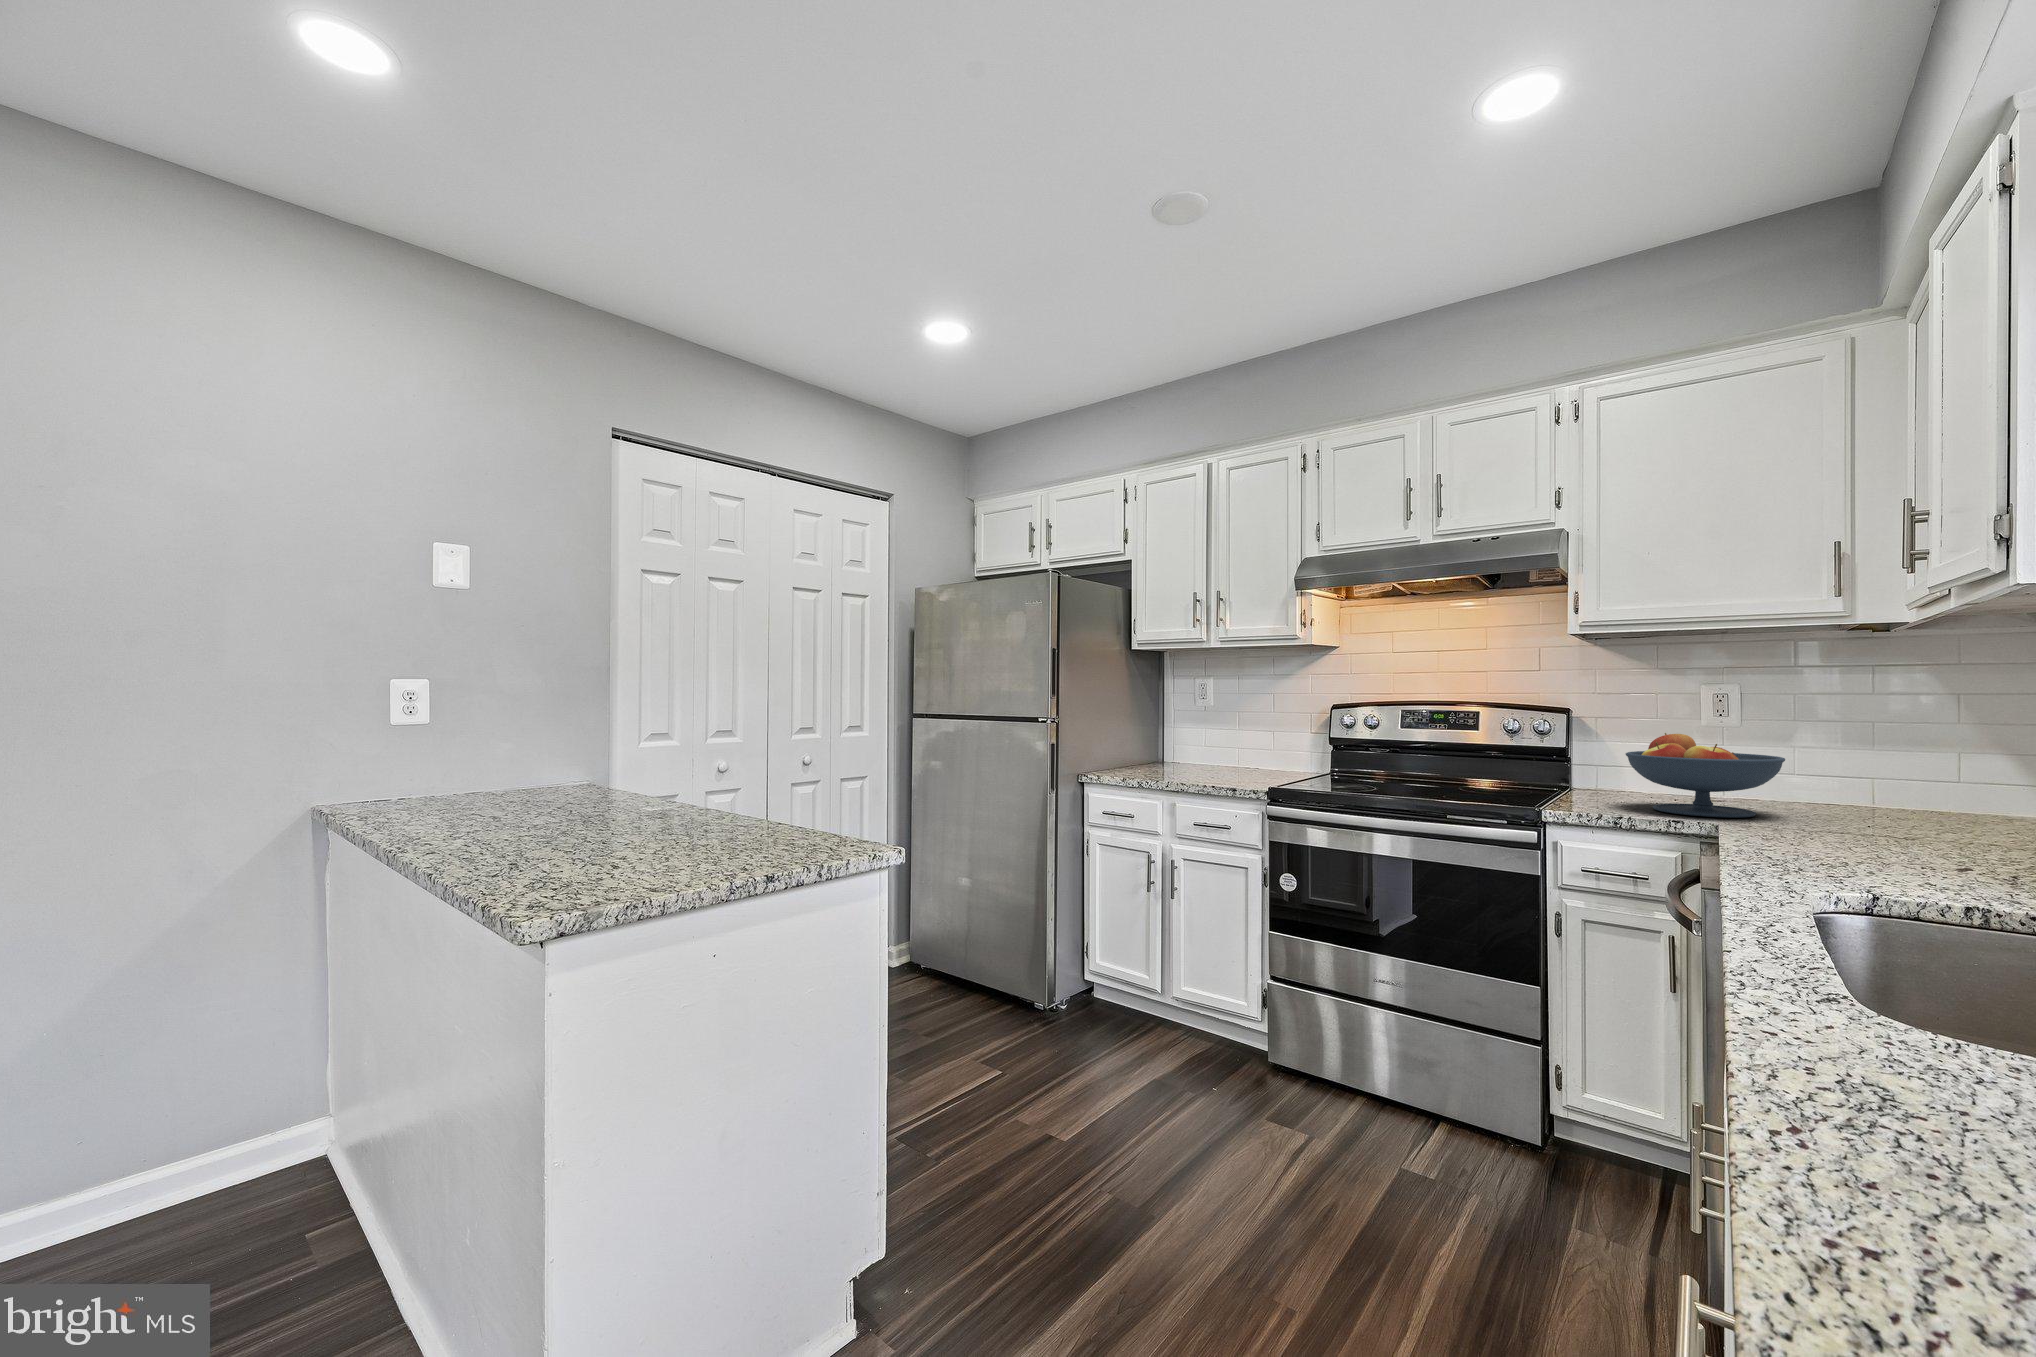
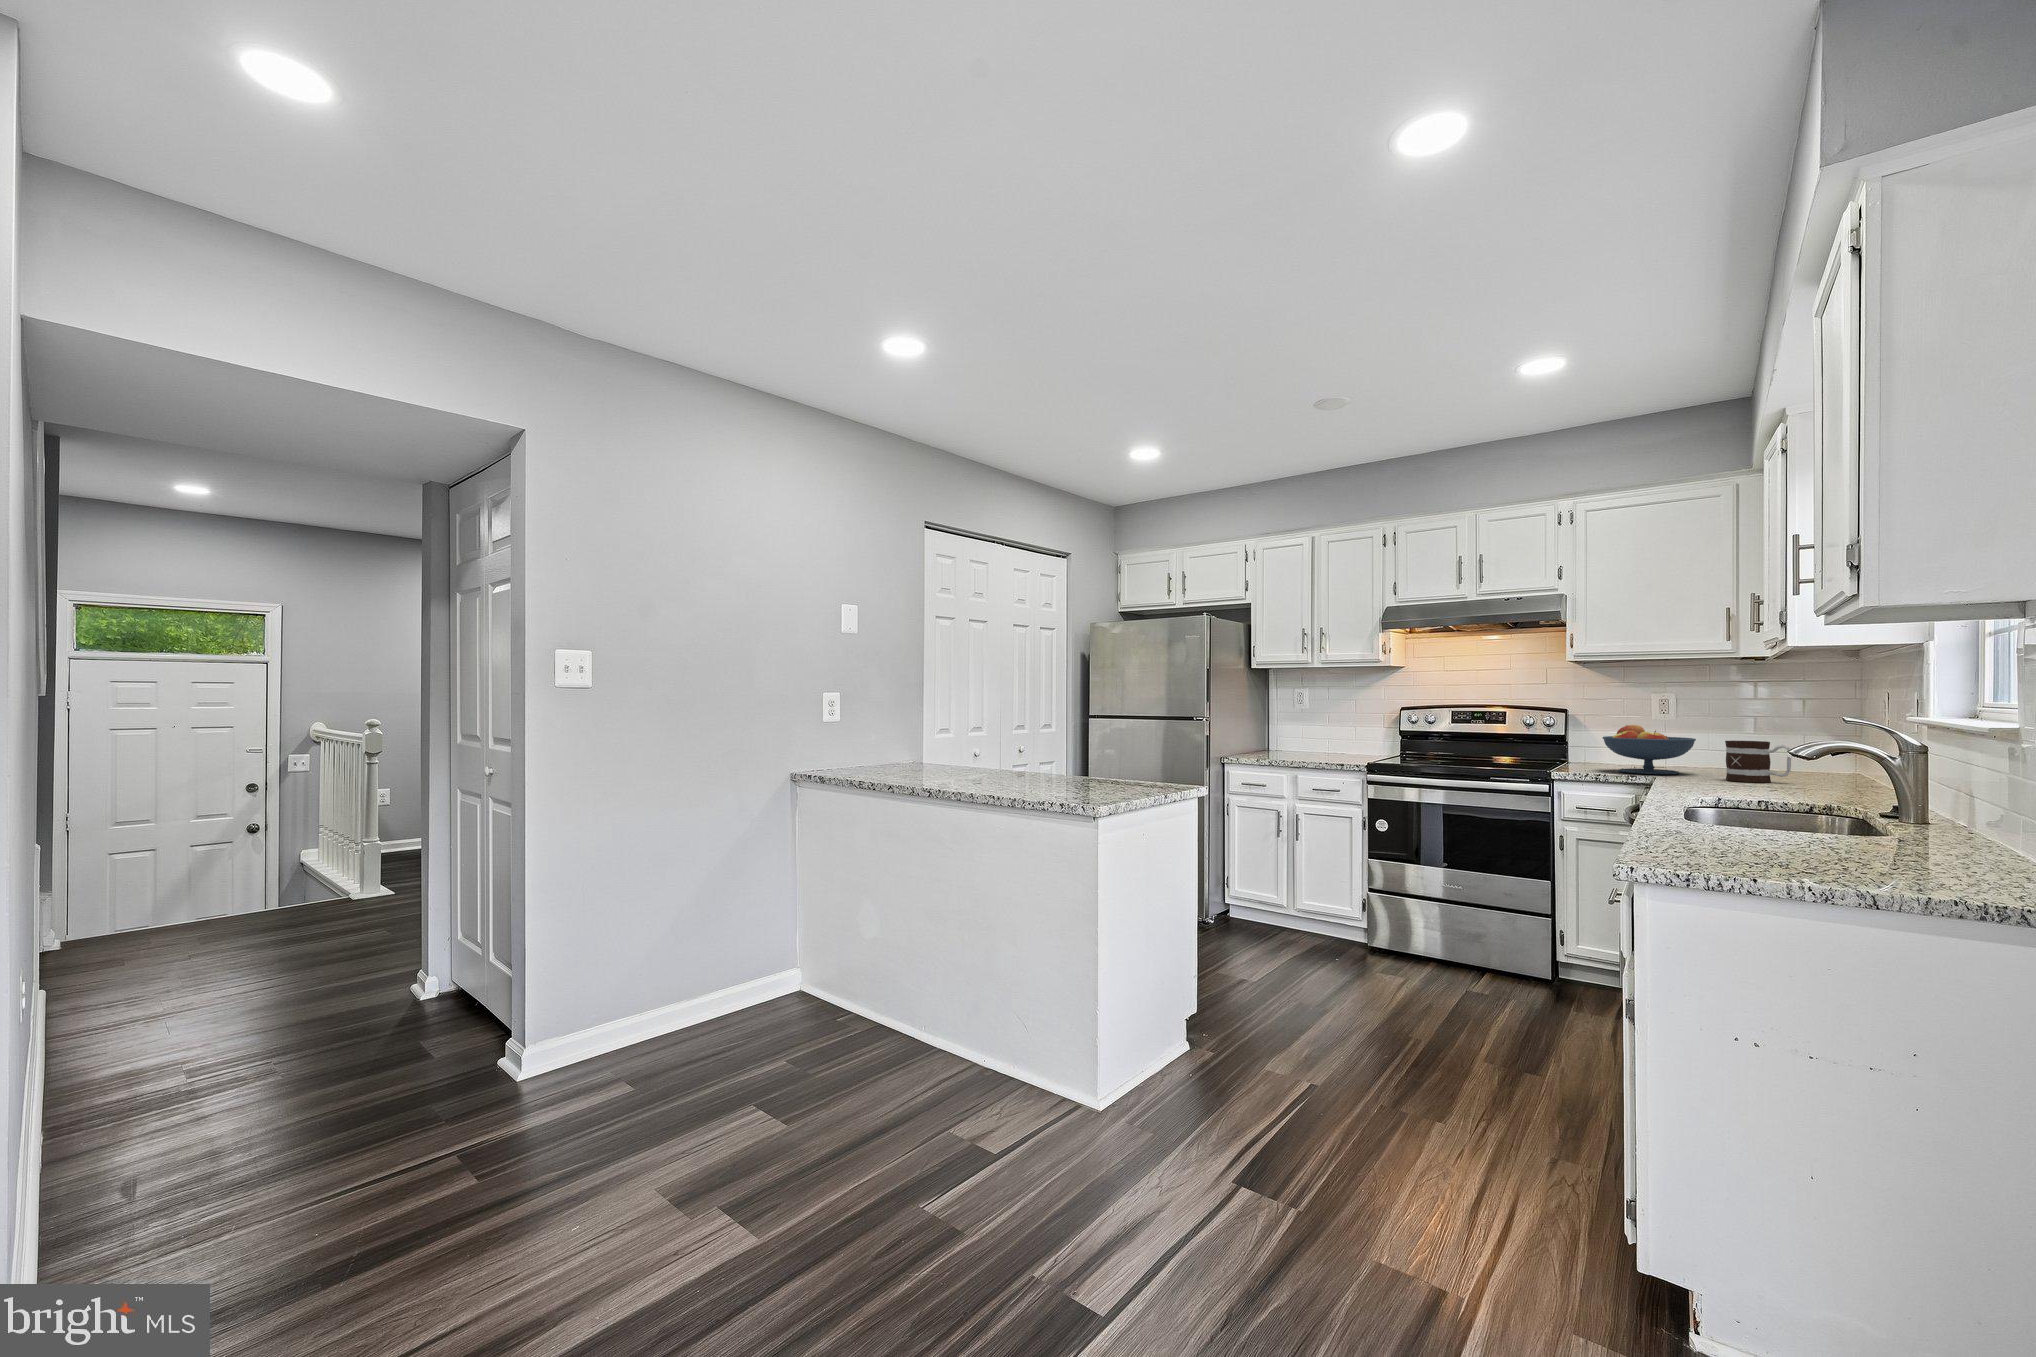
mug: none [1845,764,1980,842] -> present [1725,741,1791,782]

